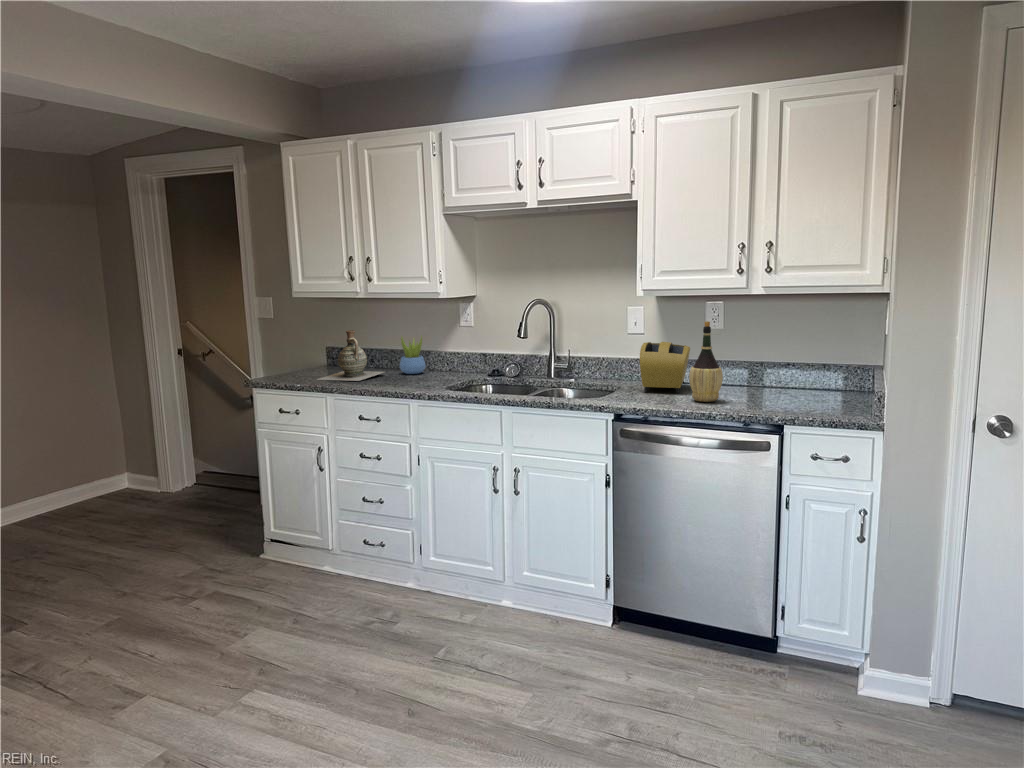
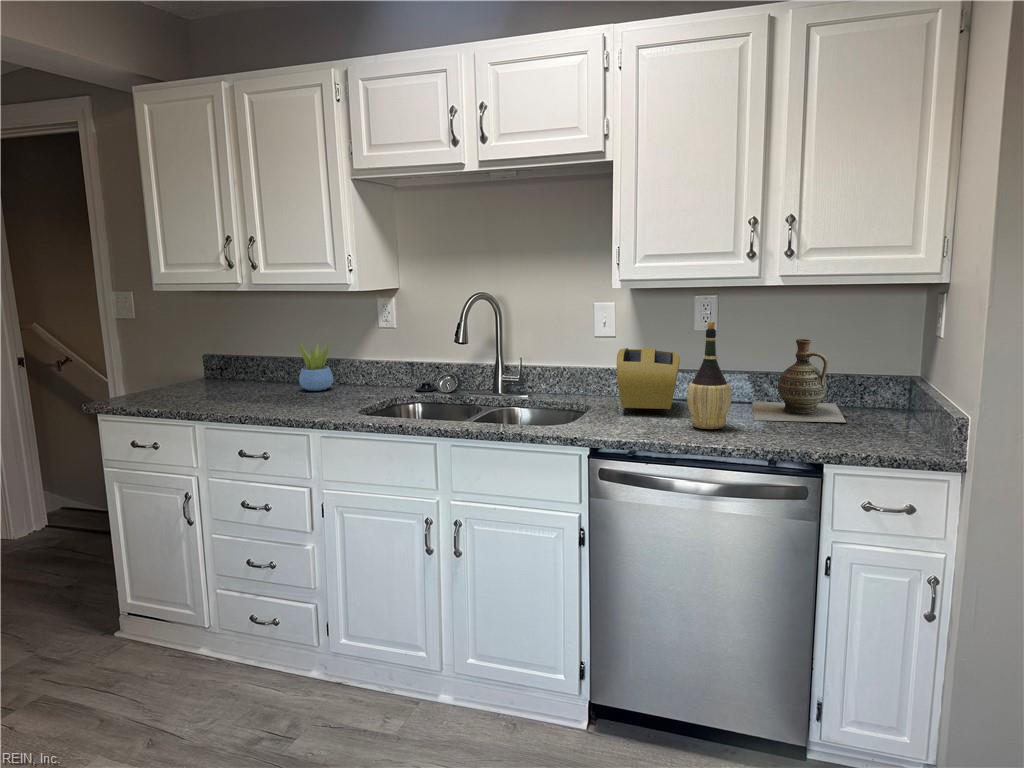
ceramic jug: present [317,330,384,381] -> present [752,339,846,422]

